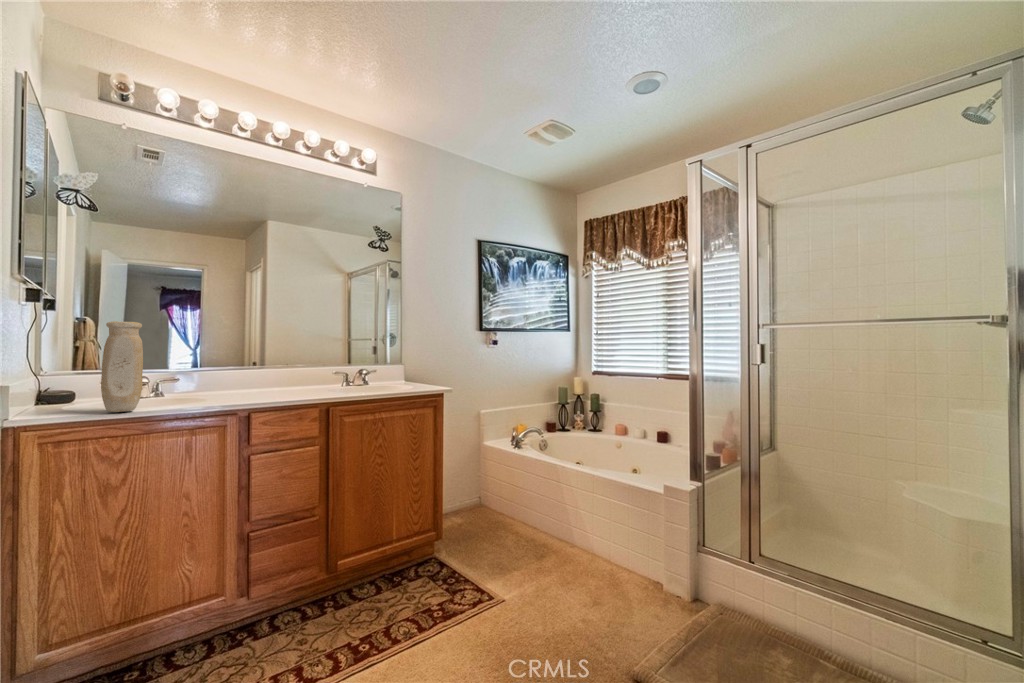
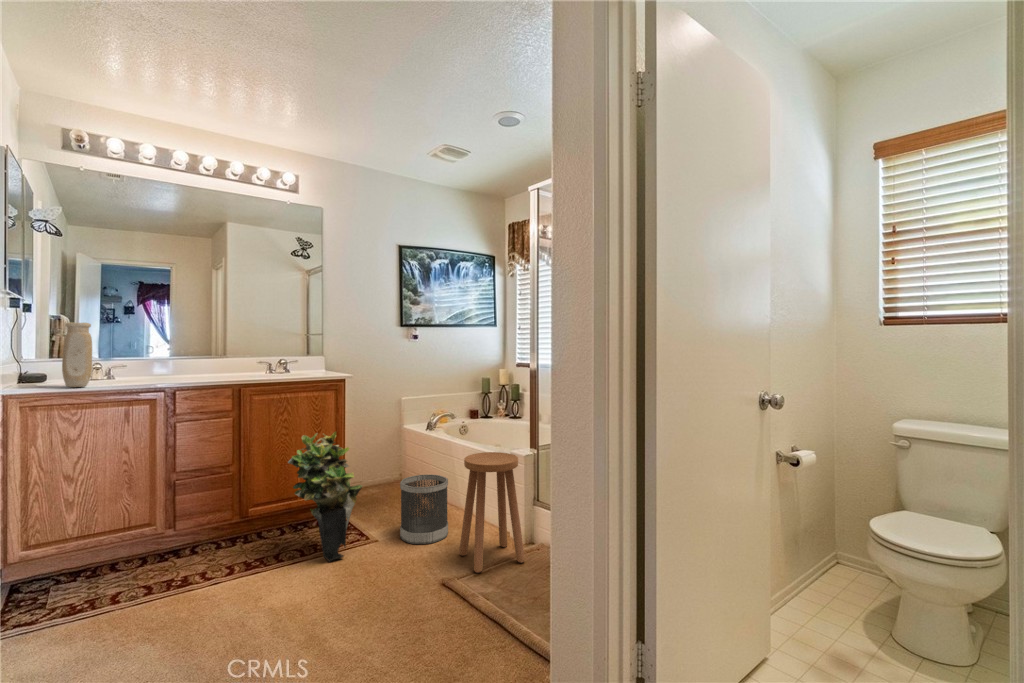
potted plant: none [404,462,495,640] -> present [288,432,362,561]
stool: none [625,486,719,654] -> present [459,452,525,573]
wastebasket: none [530,510,589,605] -> present [400,475,448,544]

